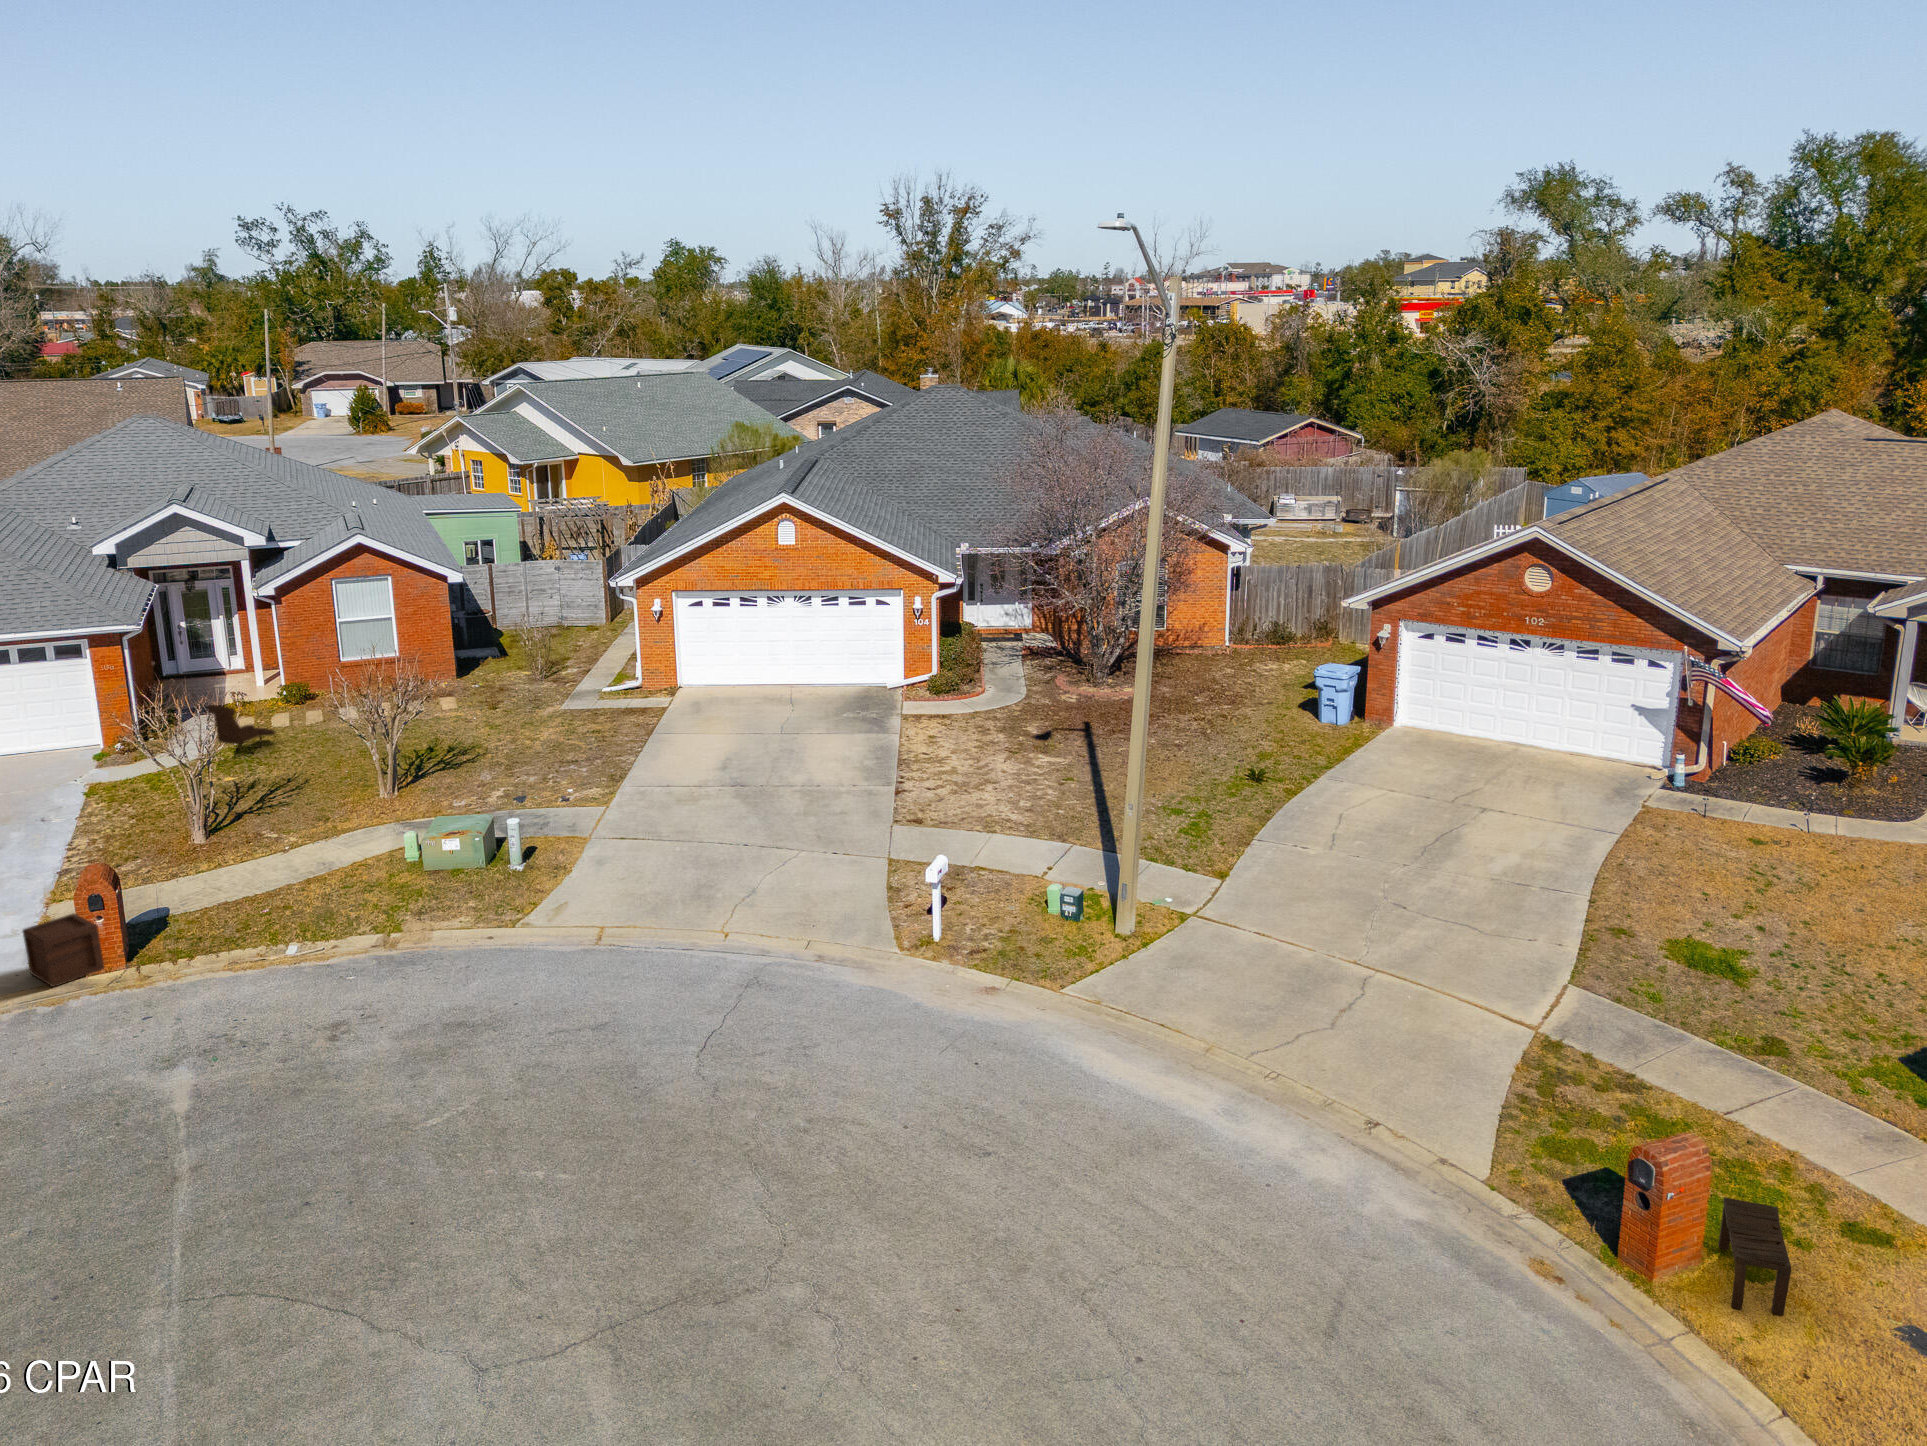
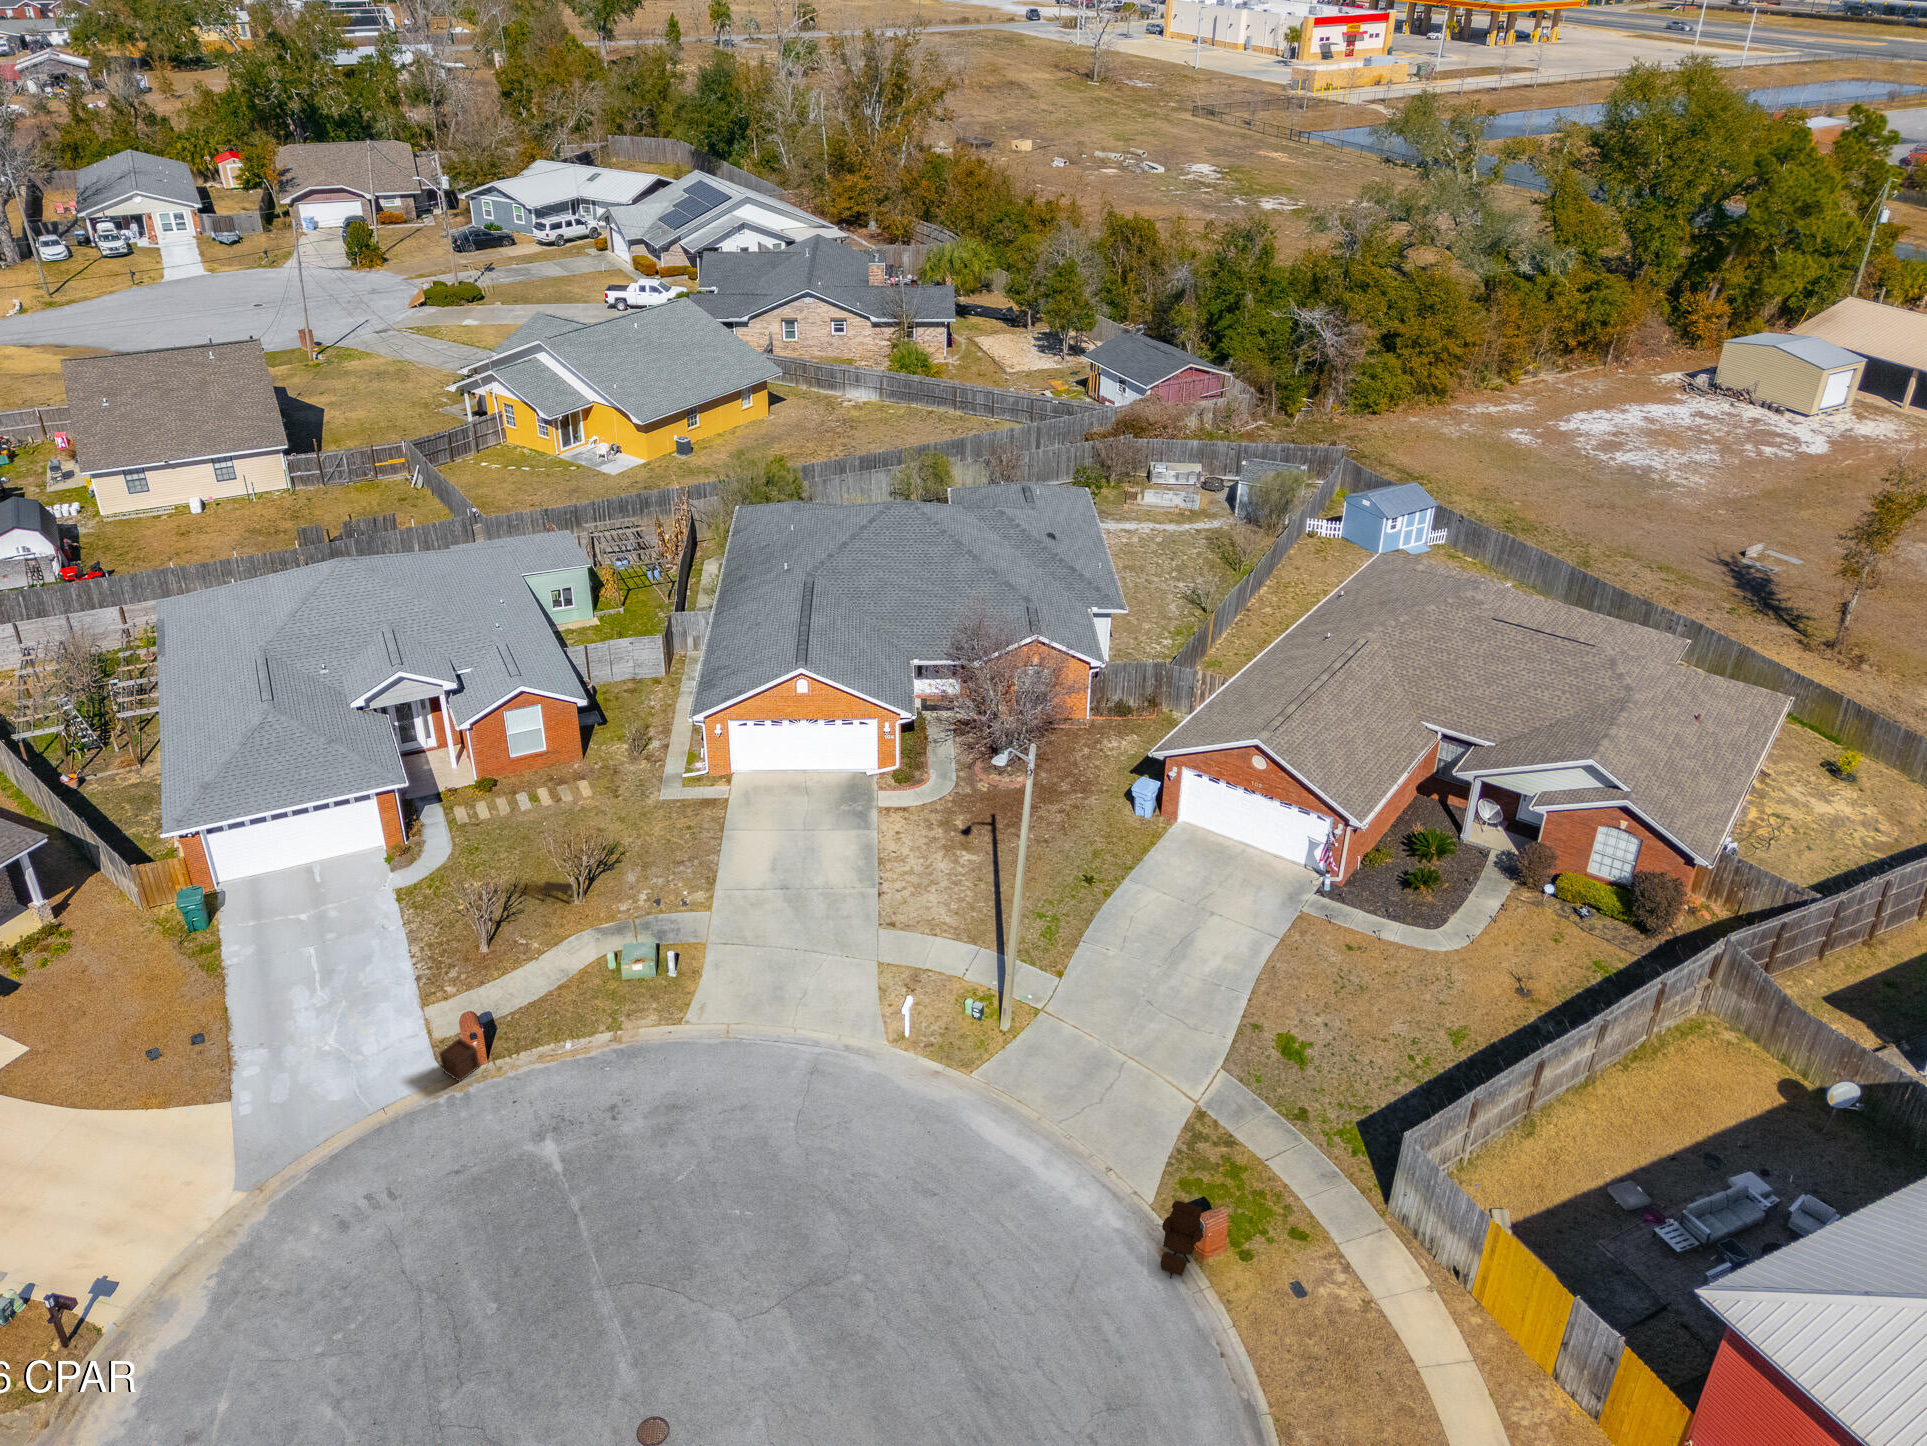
lounge chair: present [208,705,276,753] -> present [1160,1201,1203,1279]
bench: present [1718,1197,1791,1315] -> present [541,882,574,903]

